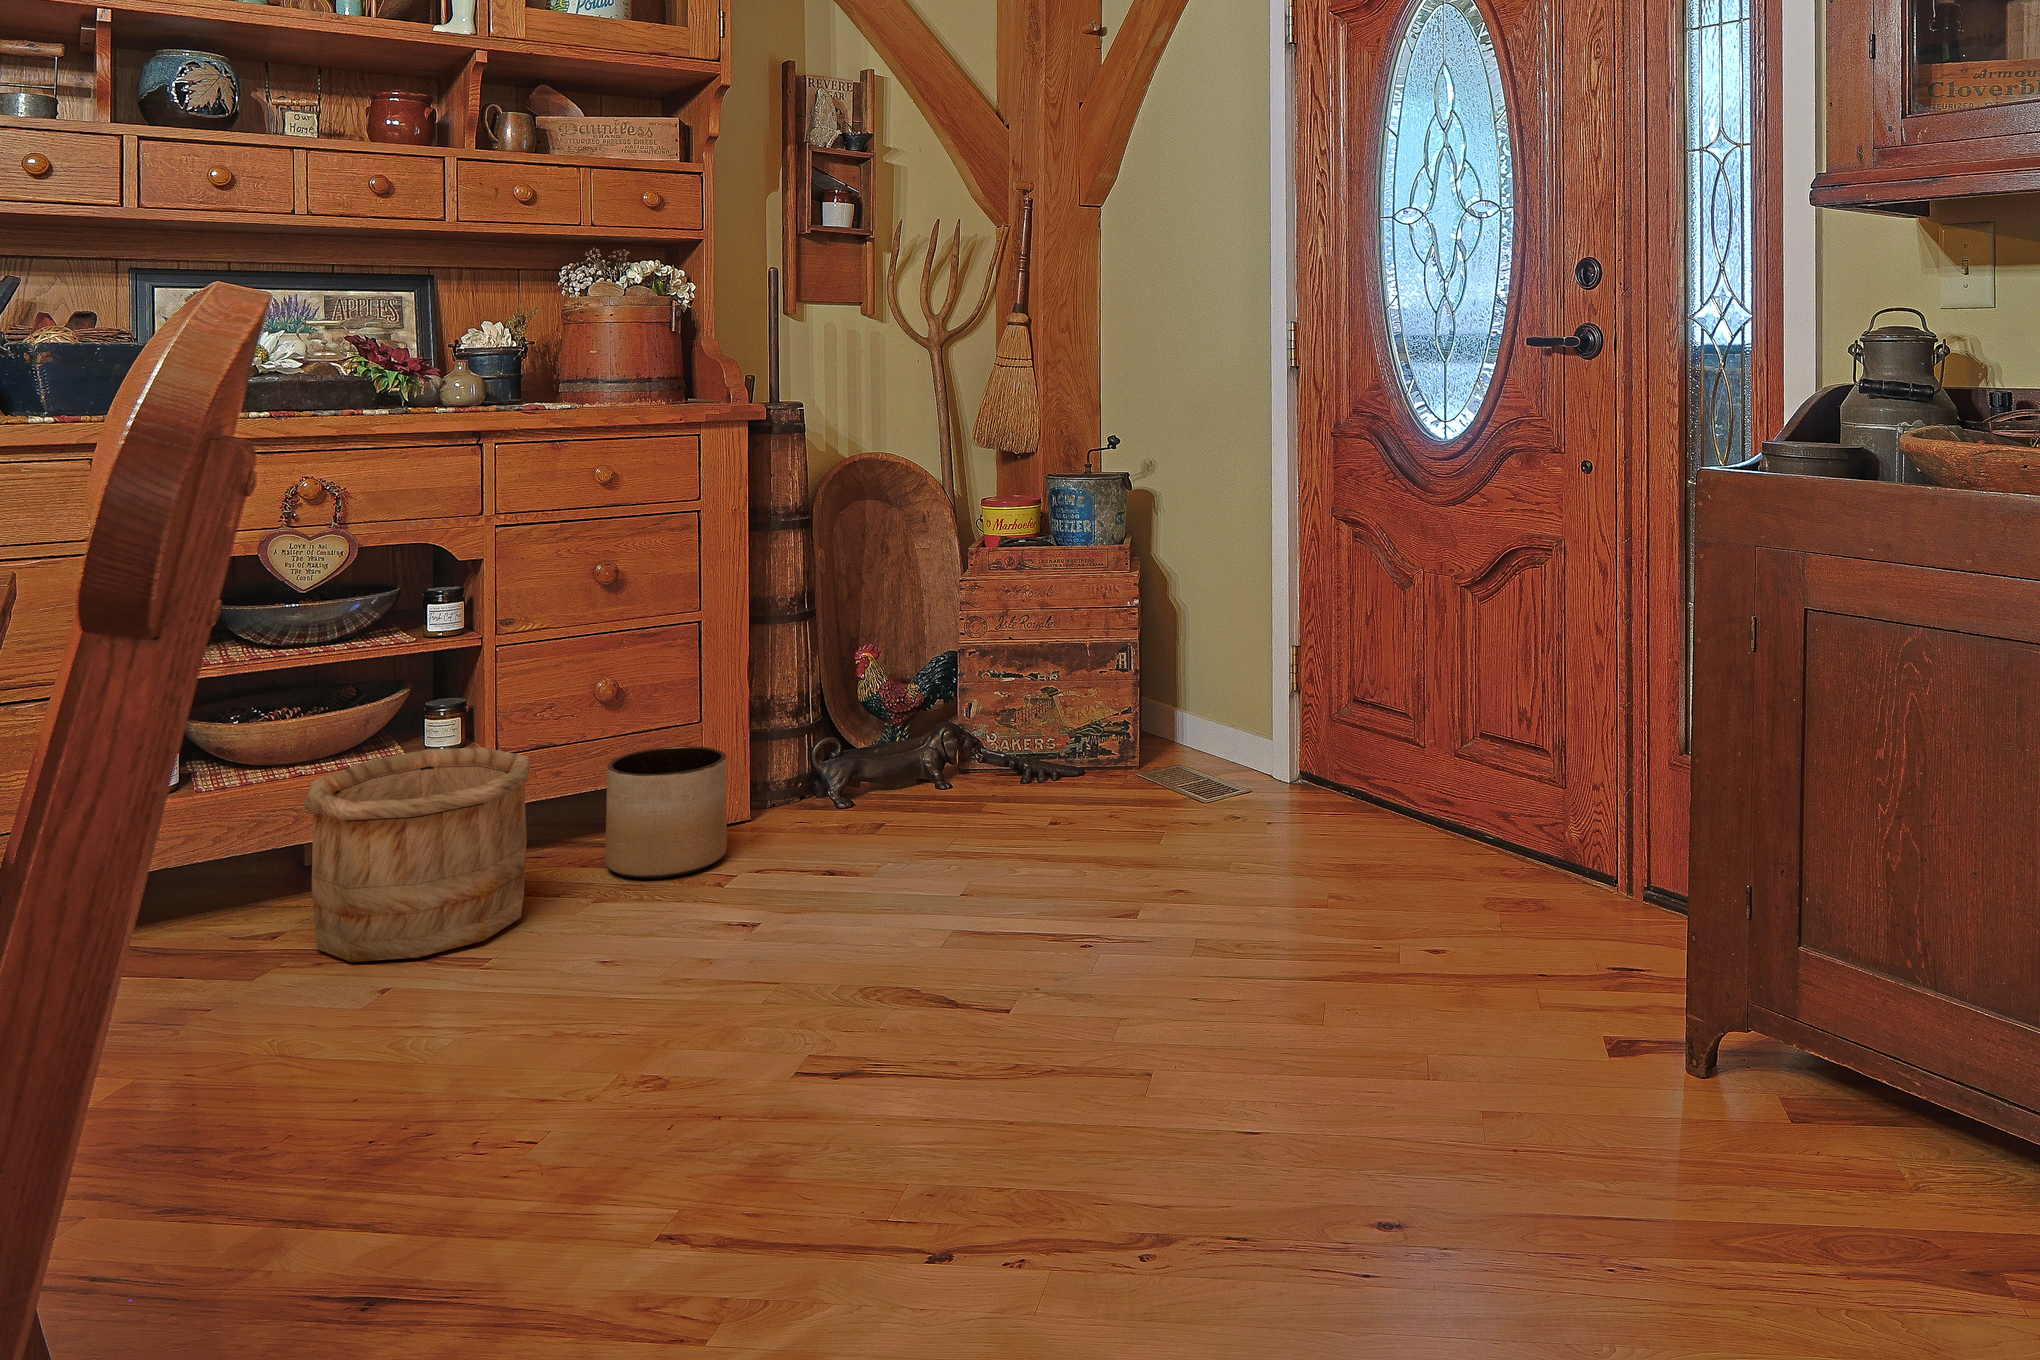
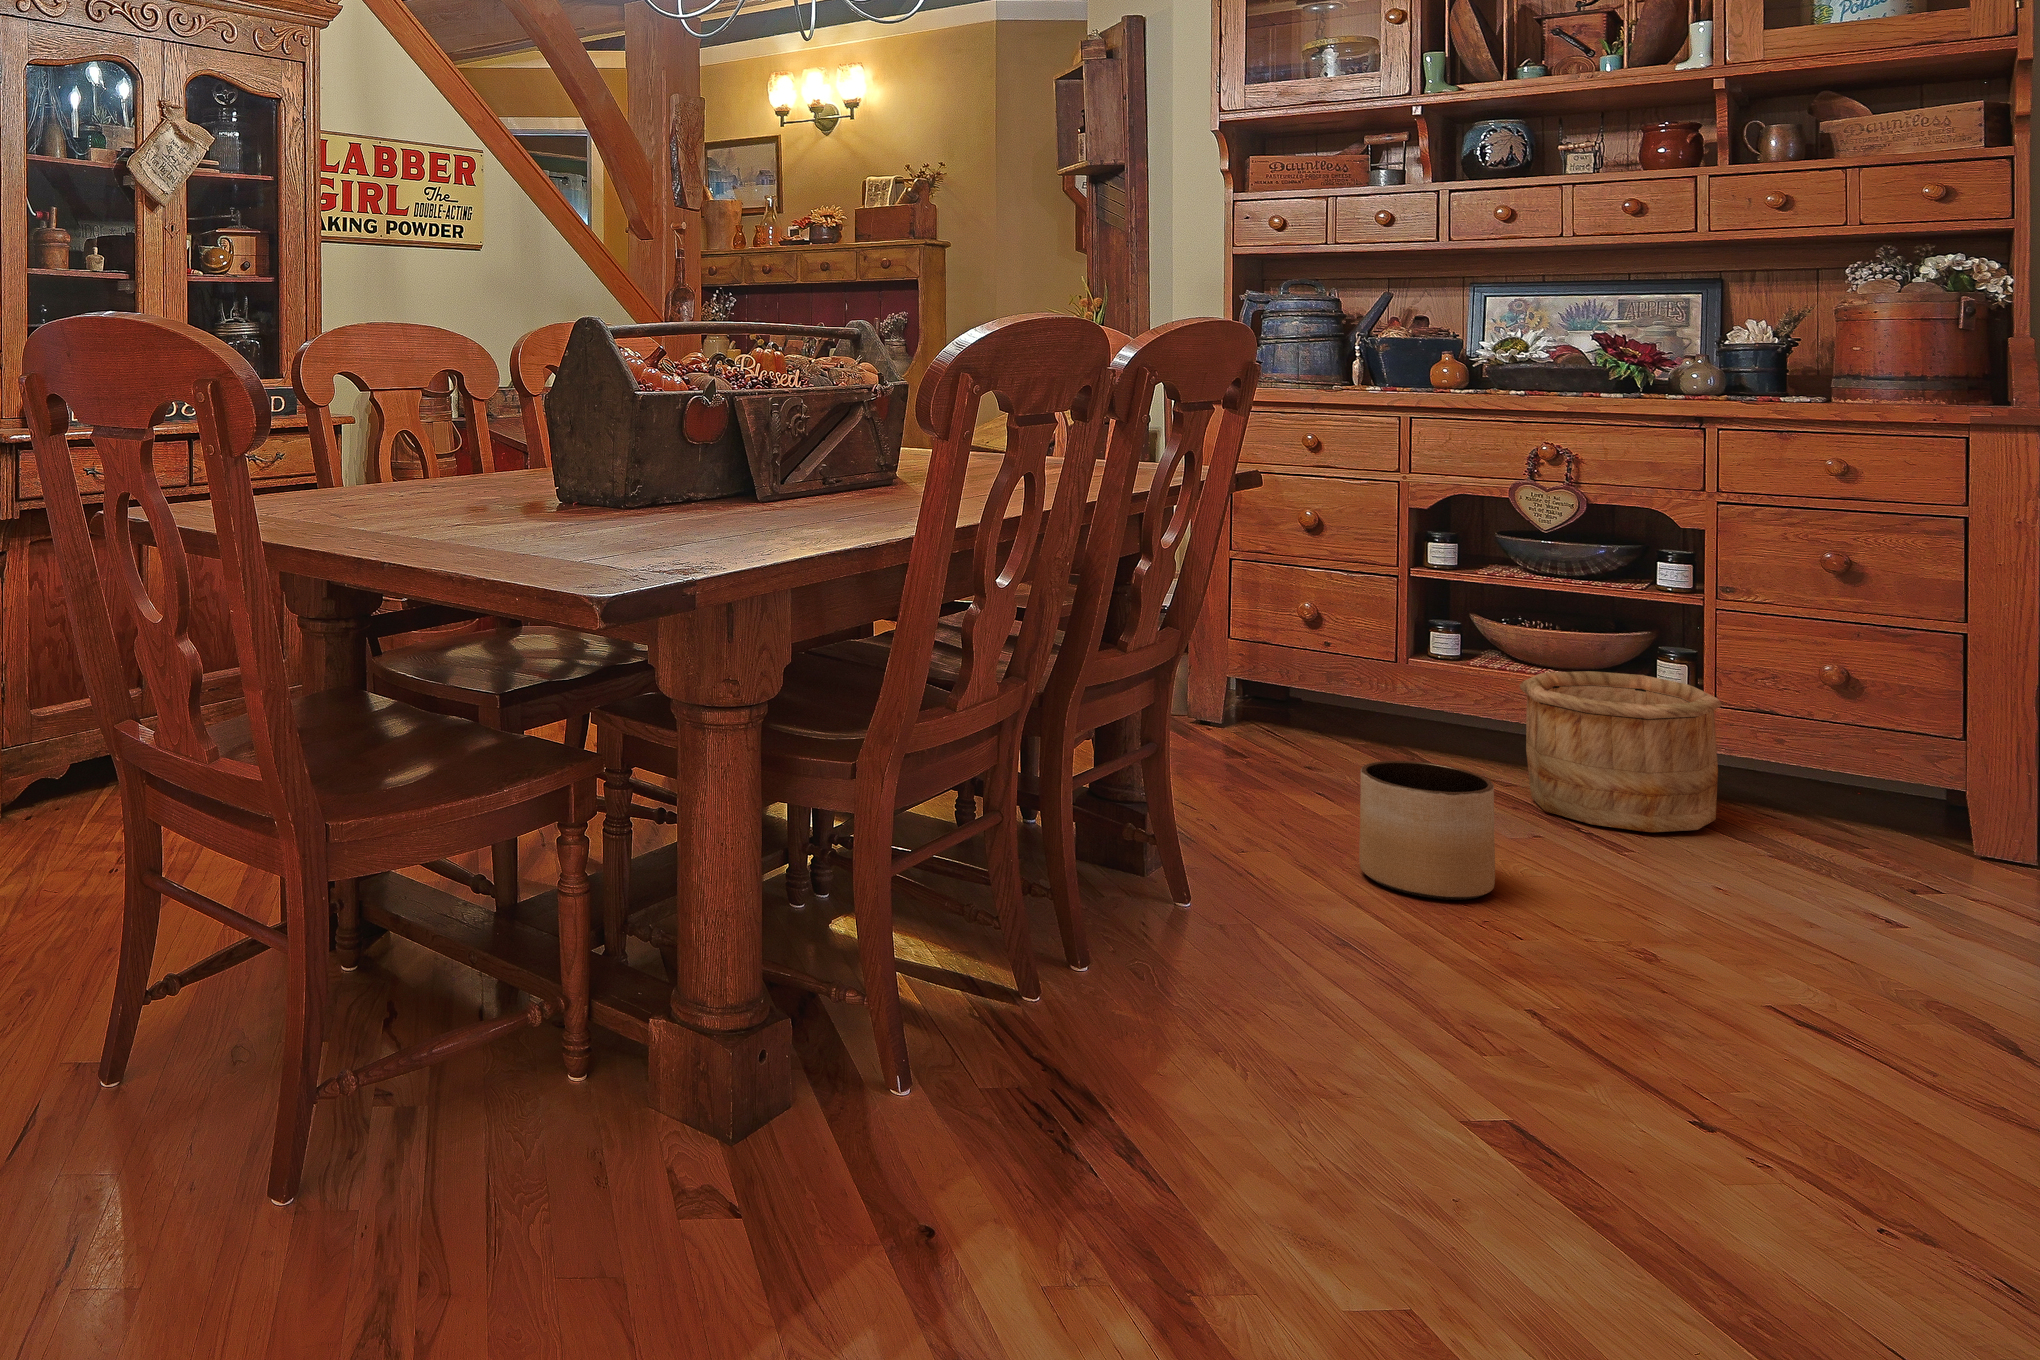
planter: present [605,746,727,878] -> present [1359,761,1495,900]

